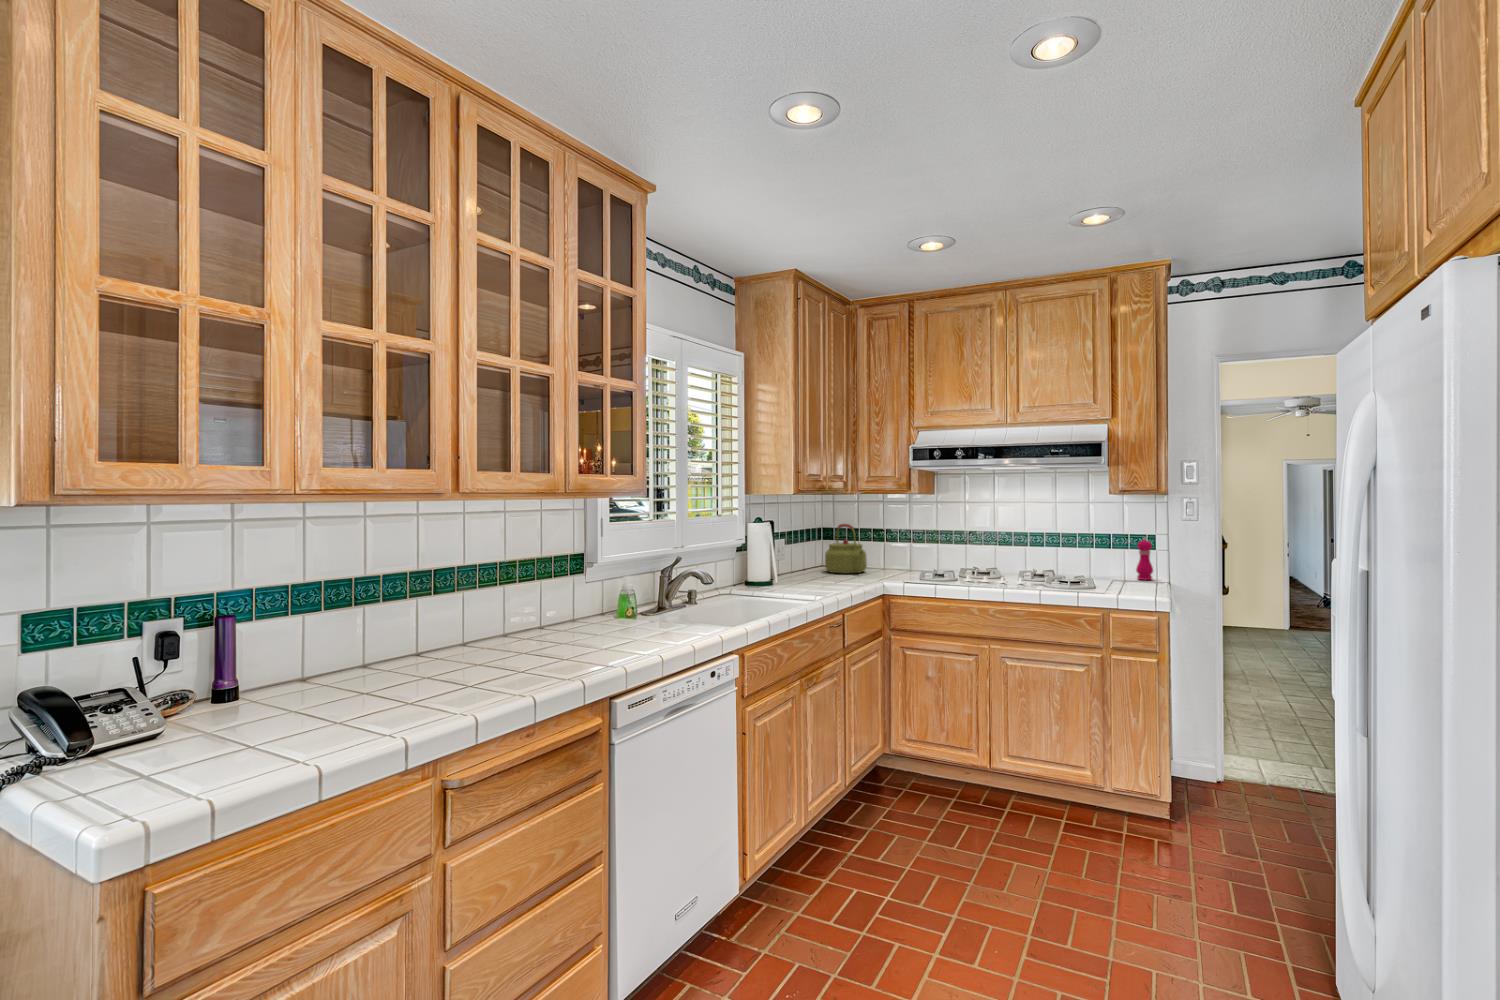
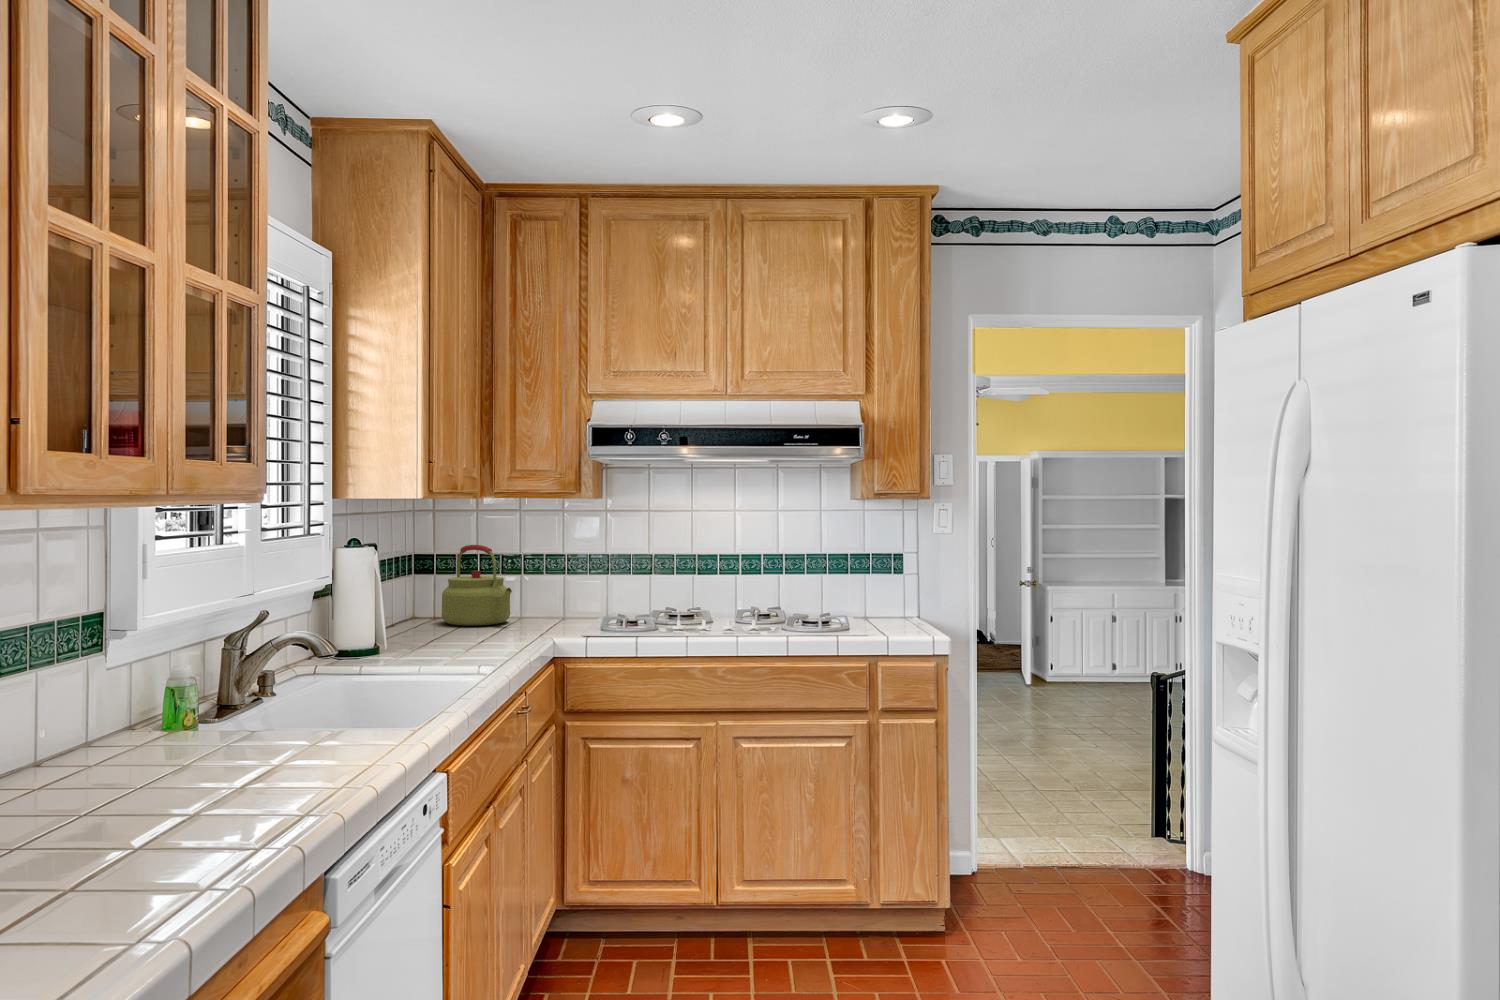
pepper mill: present [1136,537,1153,580] -> none [881,557,901,615]

